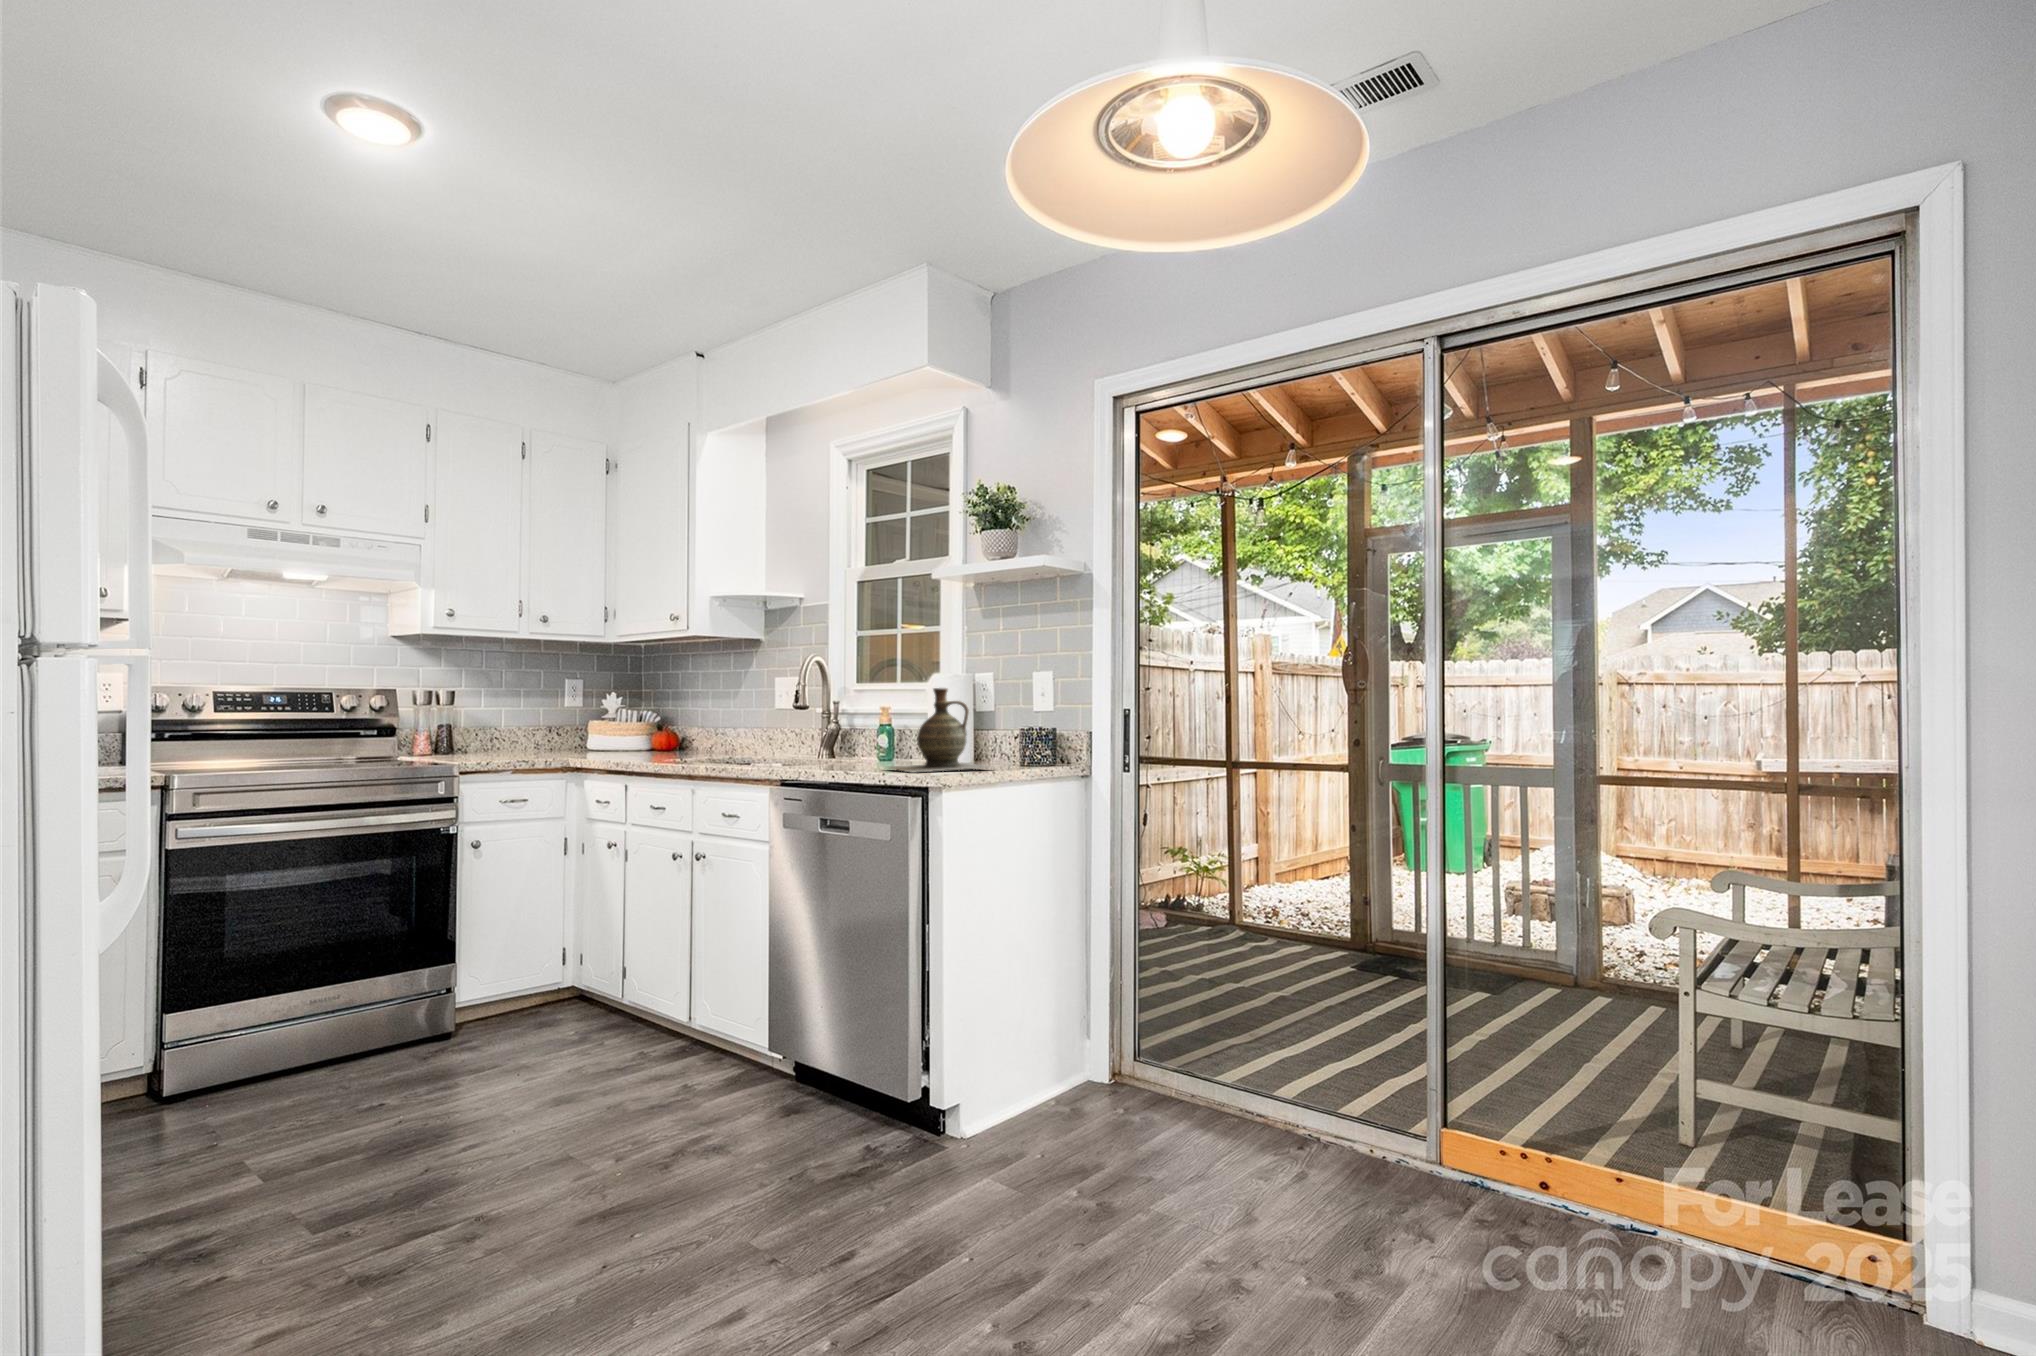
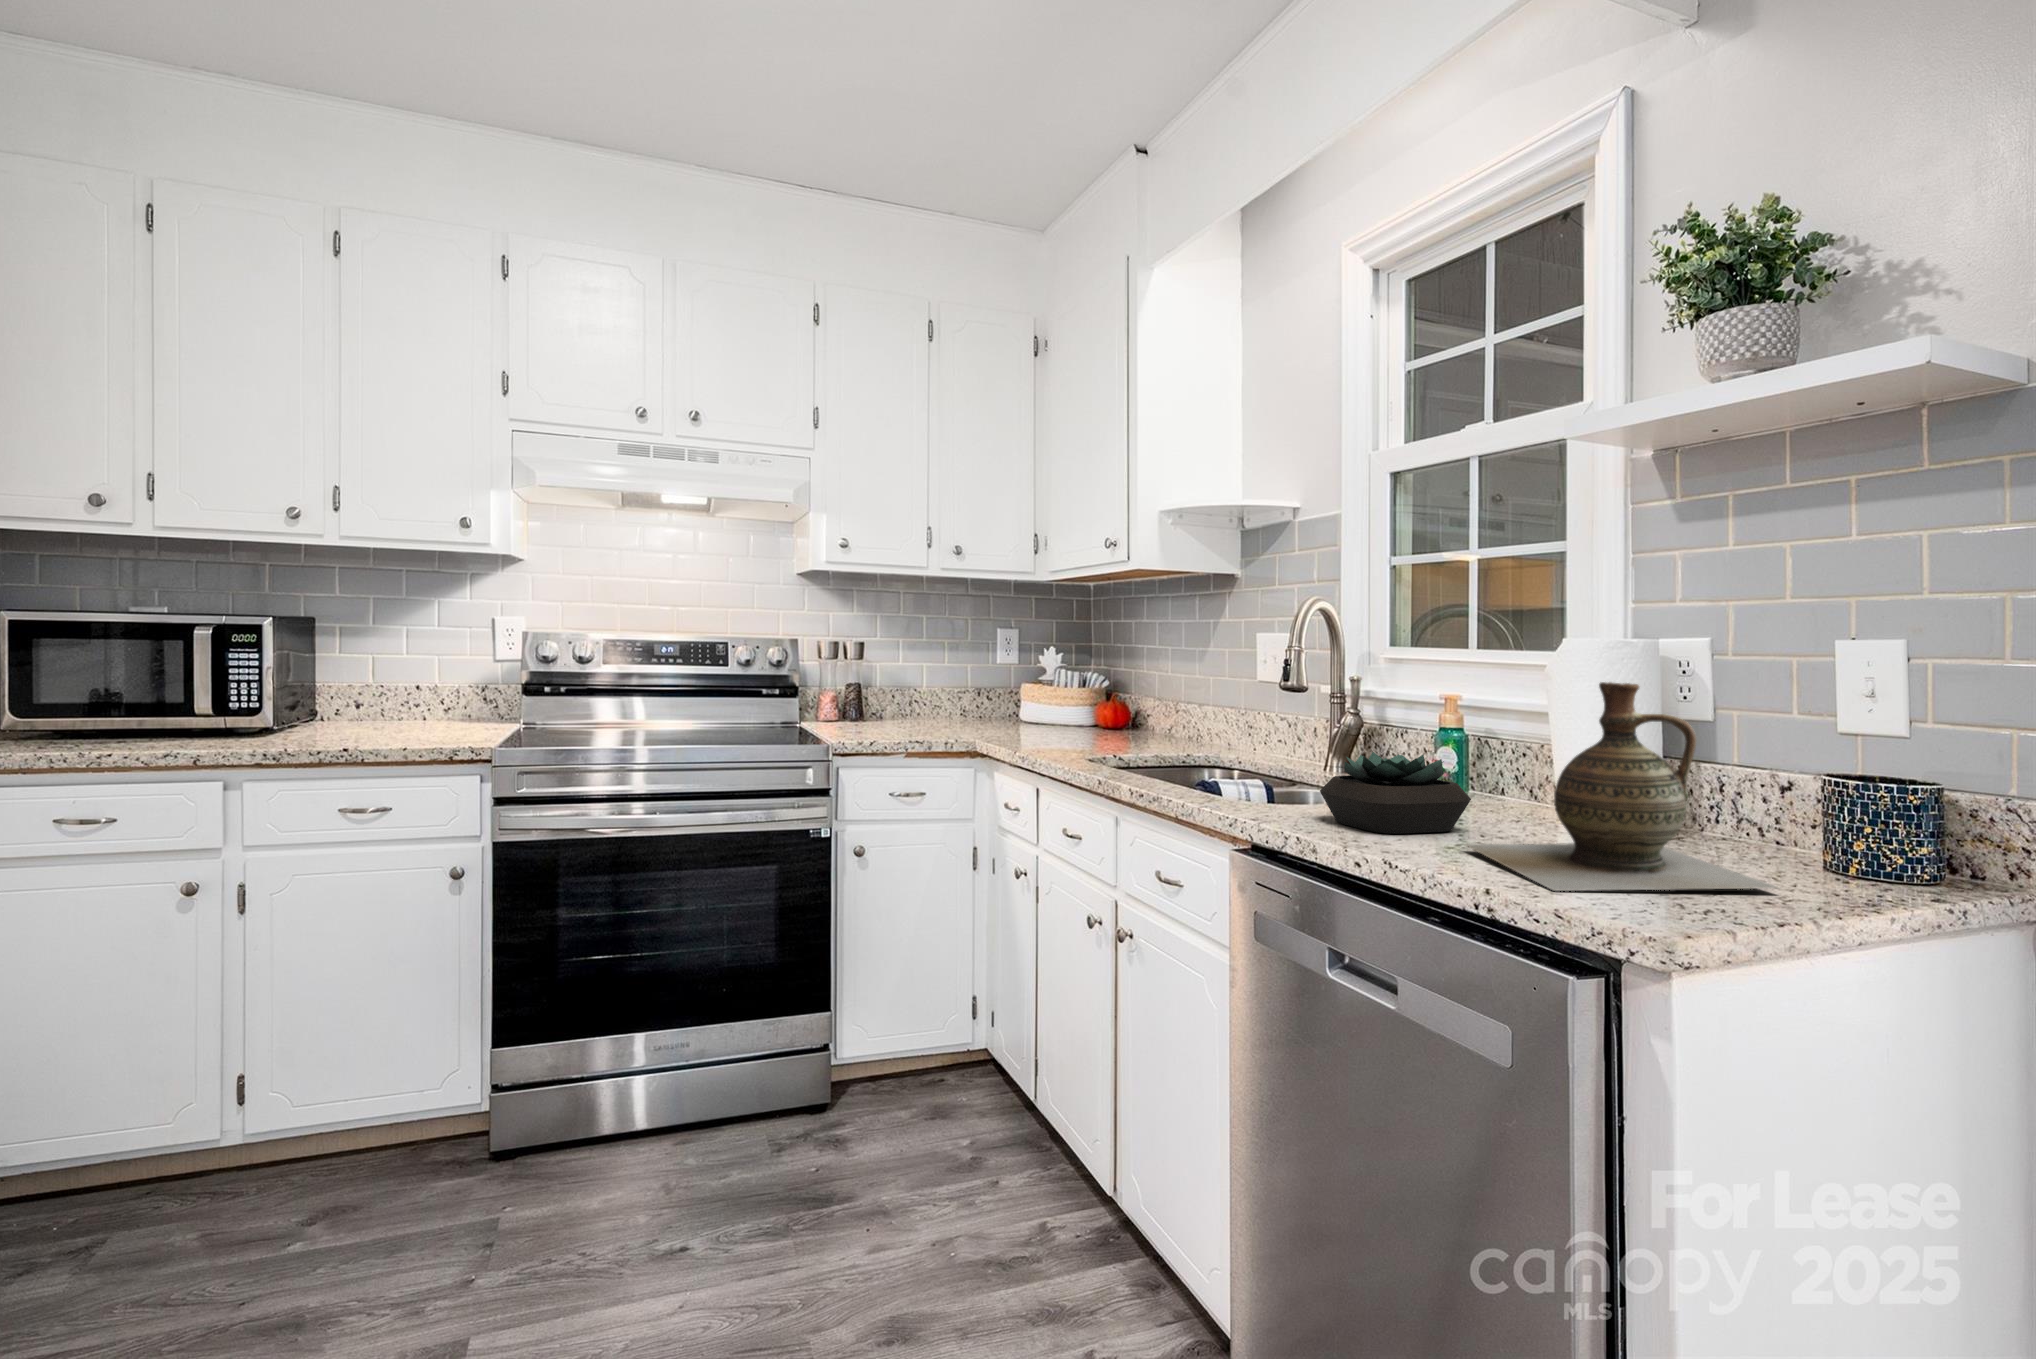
succulent plant: none [816,732,889,769] -> present [1320,752,1471,834]

